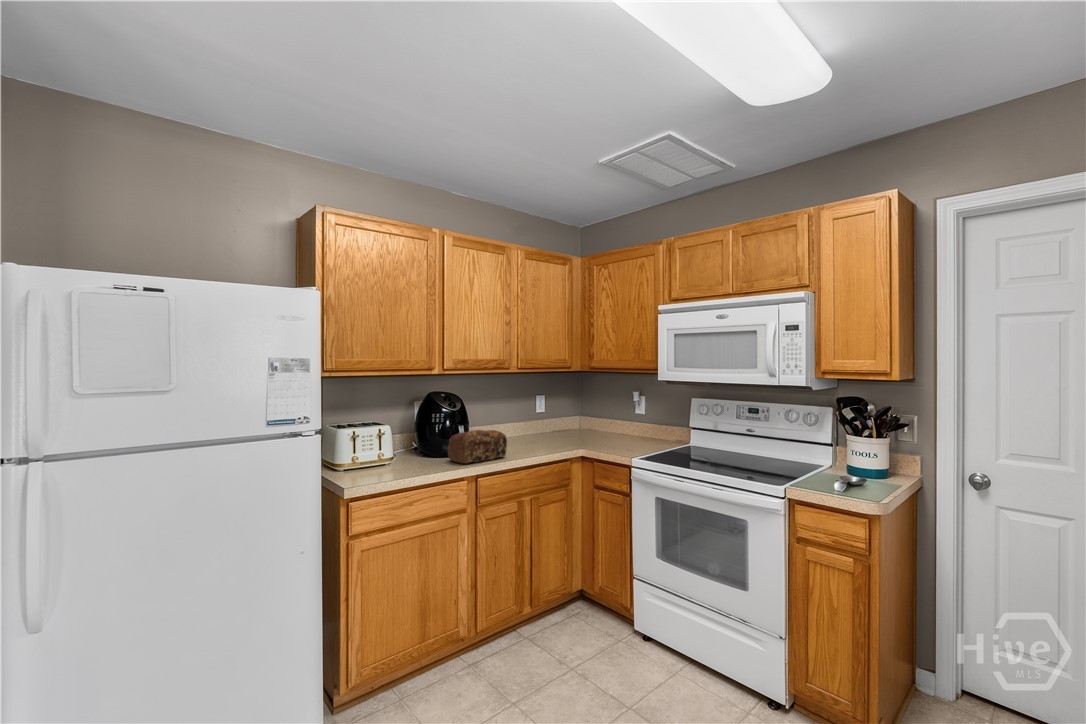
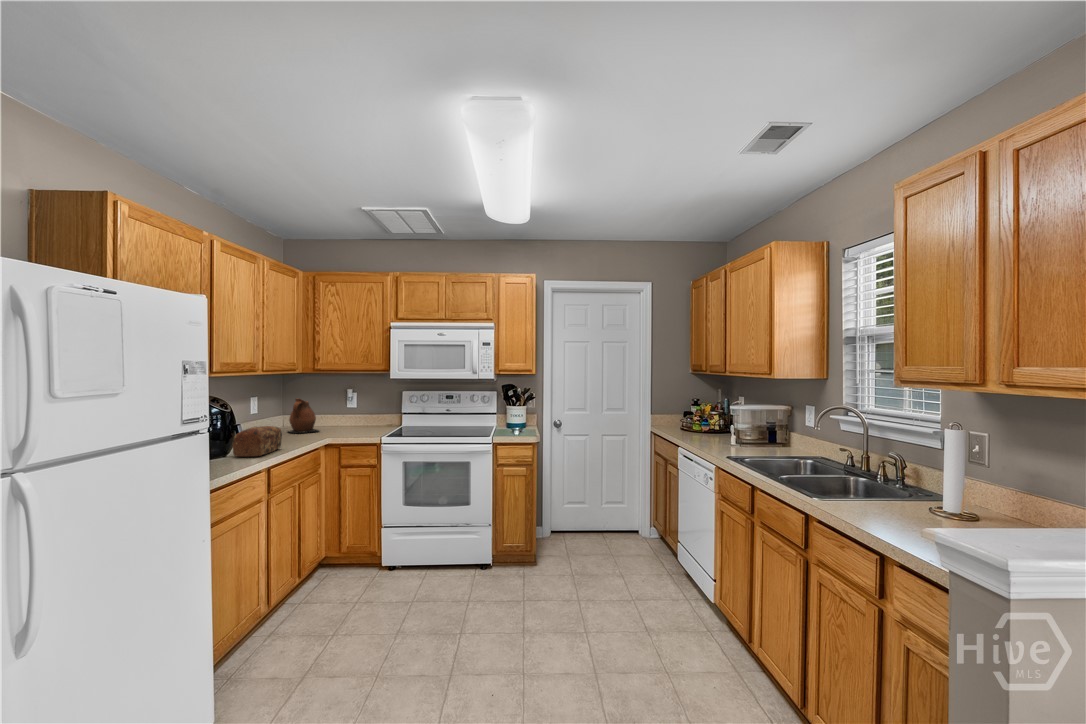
ceramic pitcher: none [561,401,593,441] -> present [288,398,319,433]

